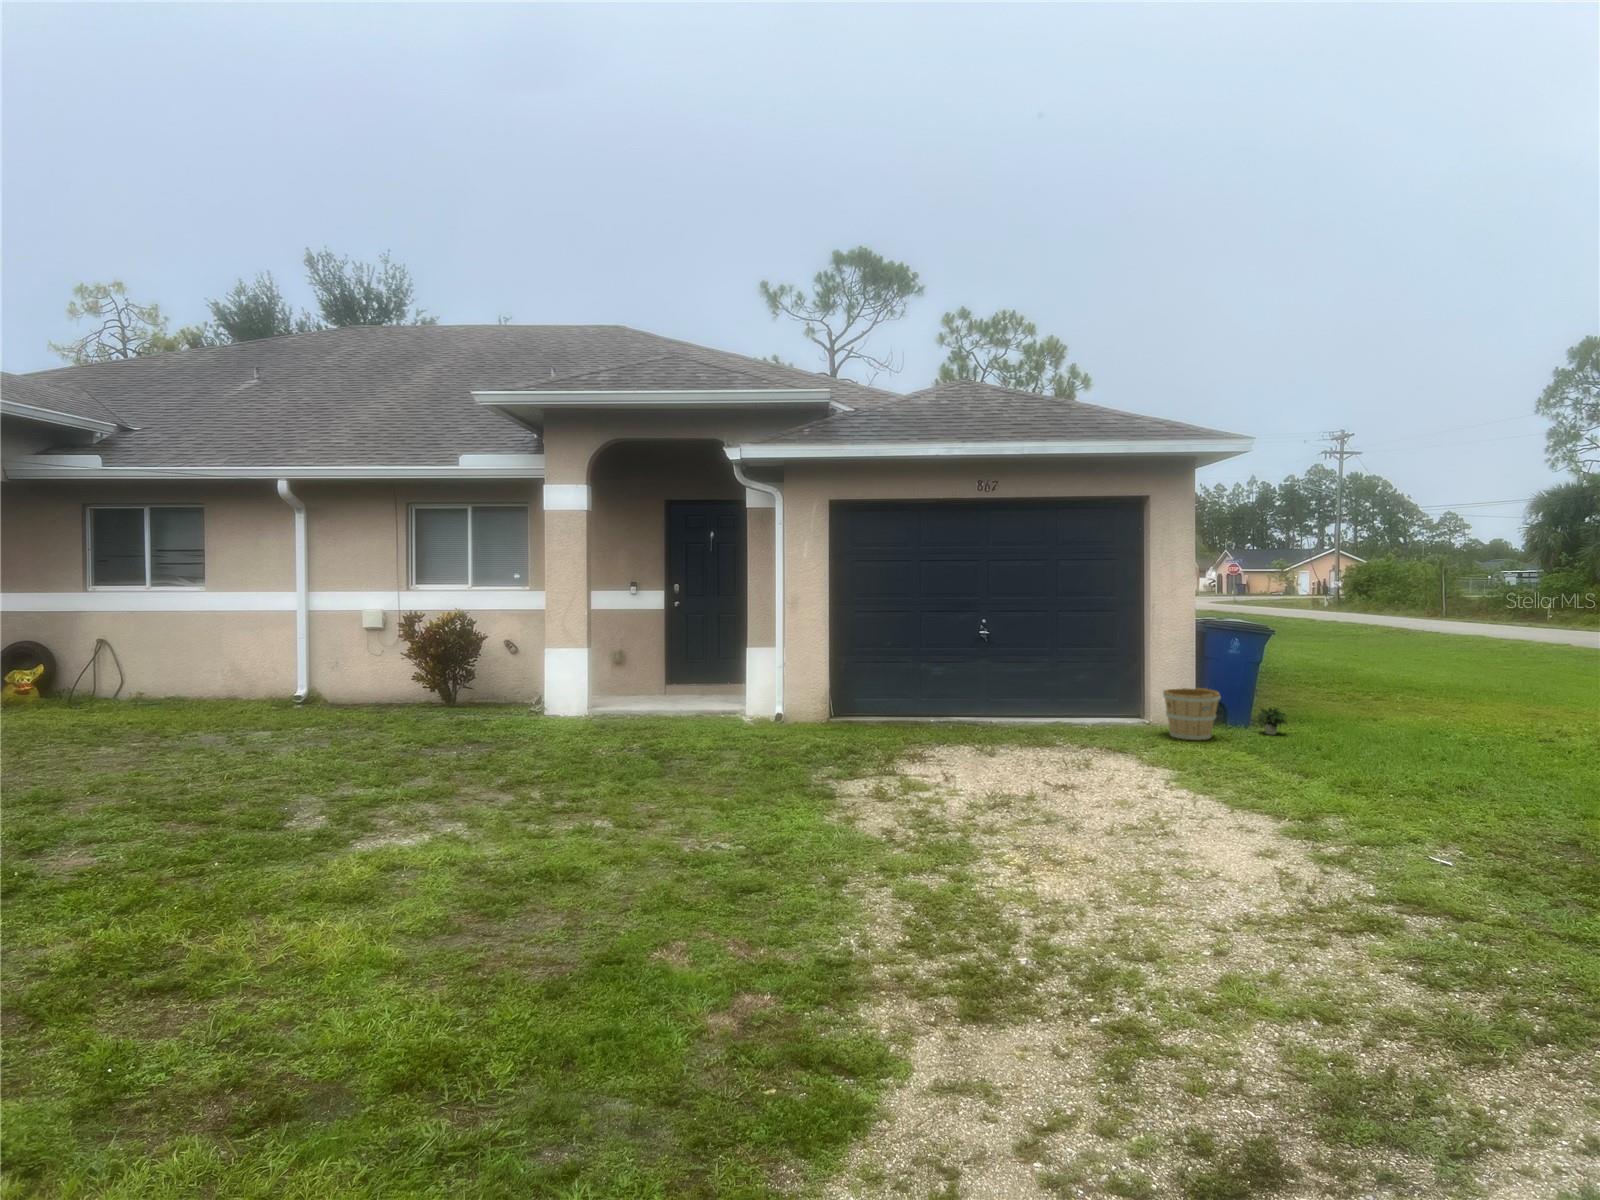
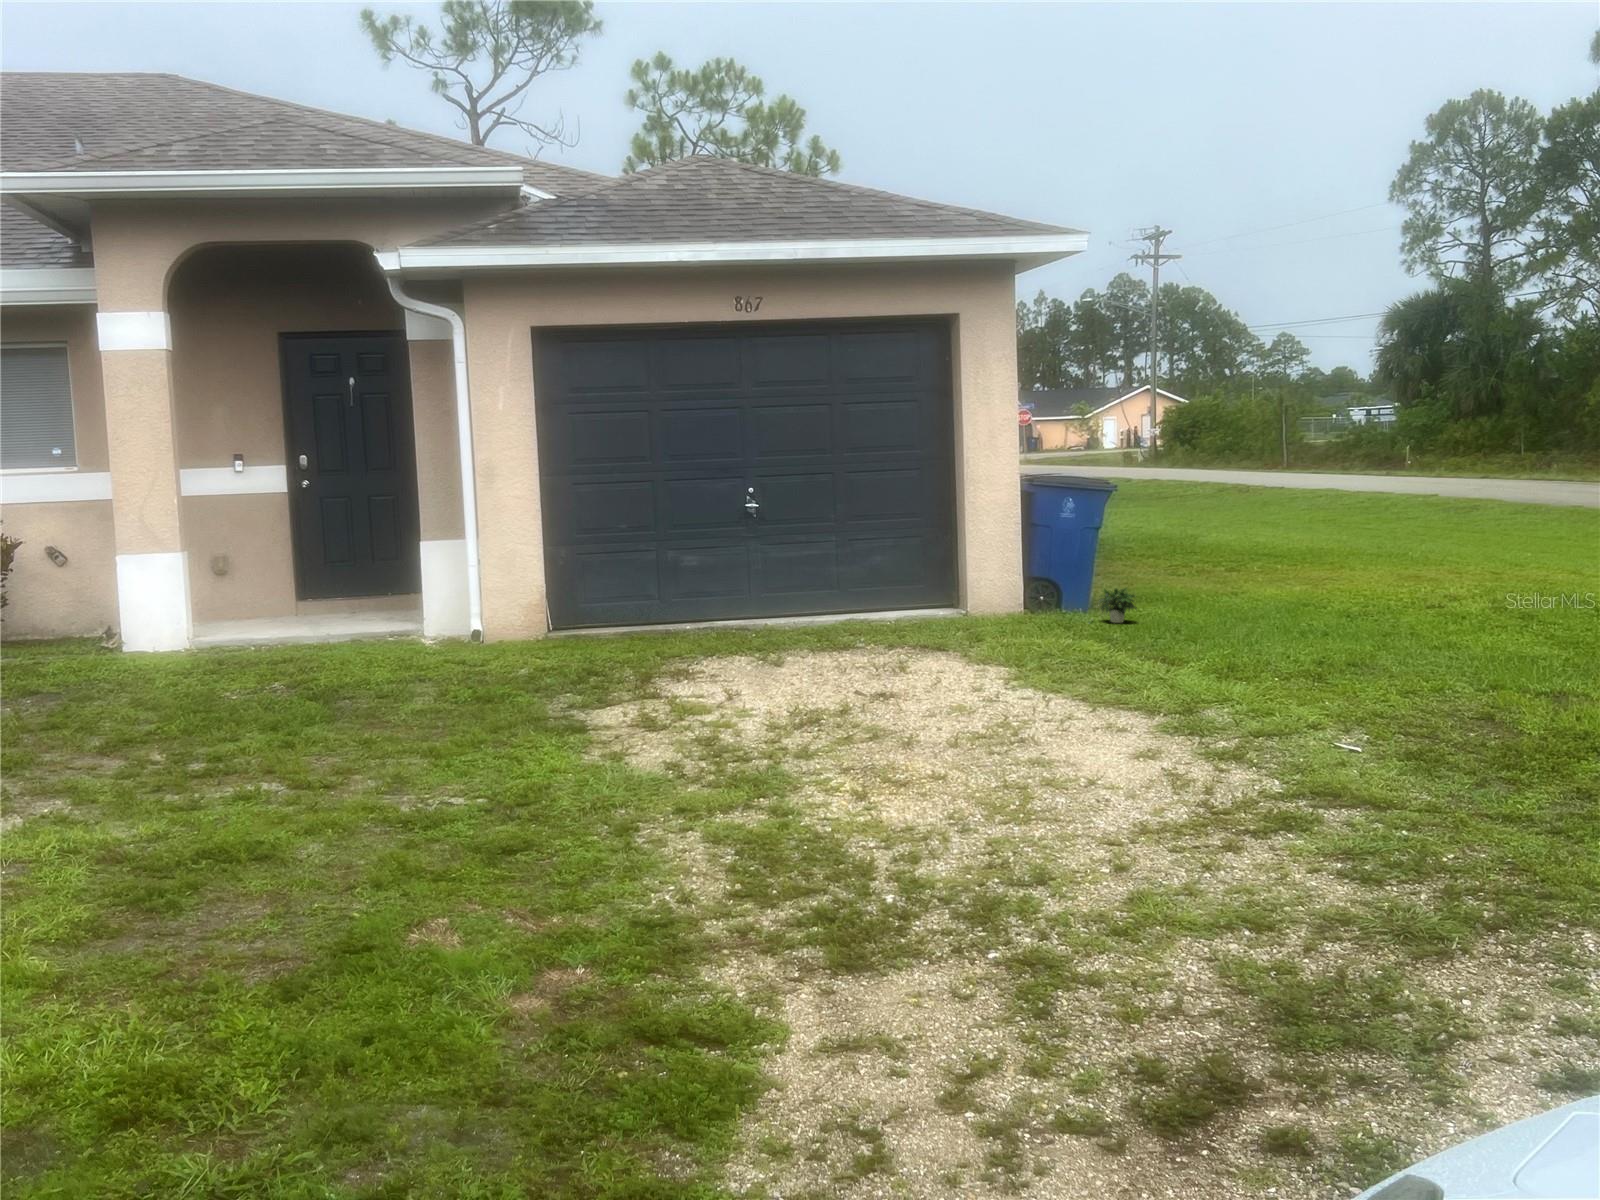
wooden bucket: present [1163,688,1220,740] -> none [986,566,1059,634]

